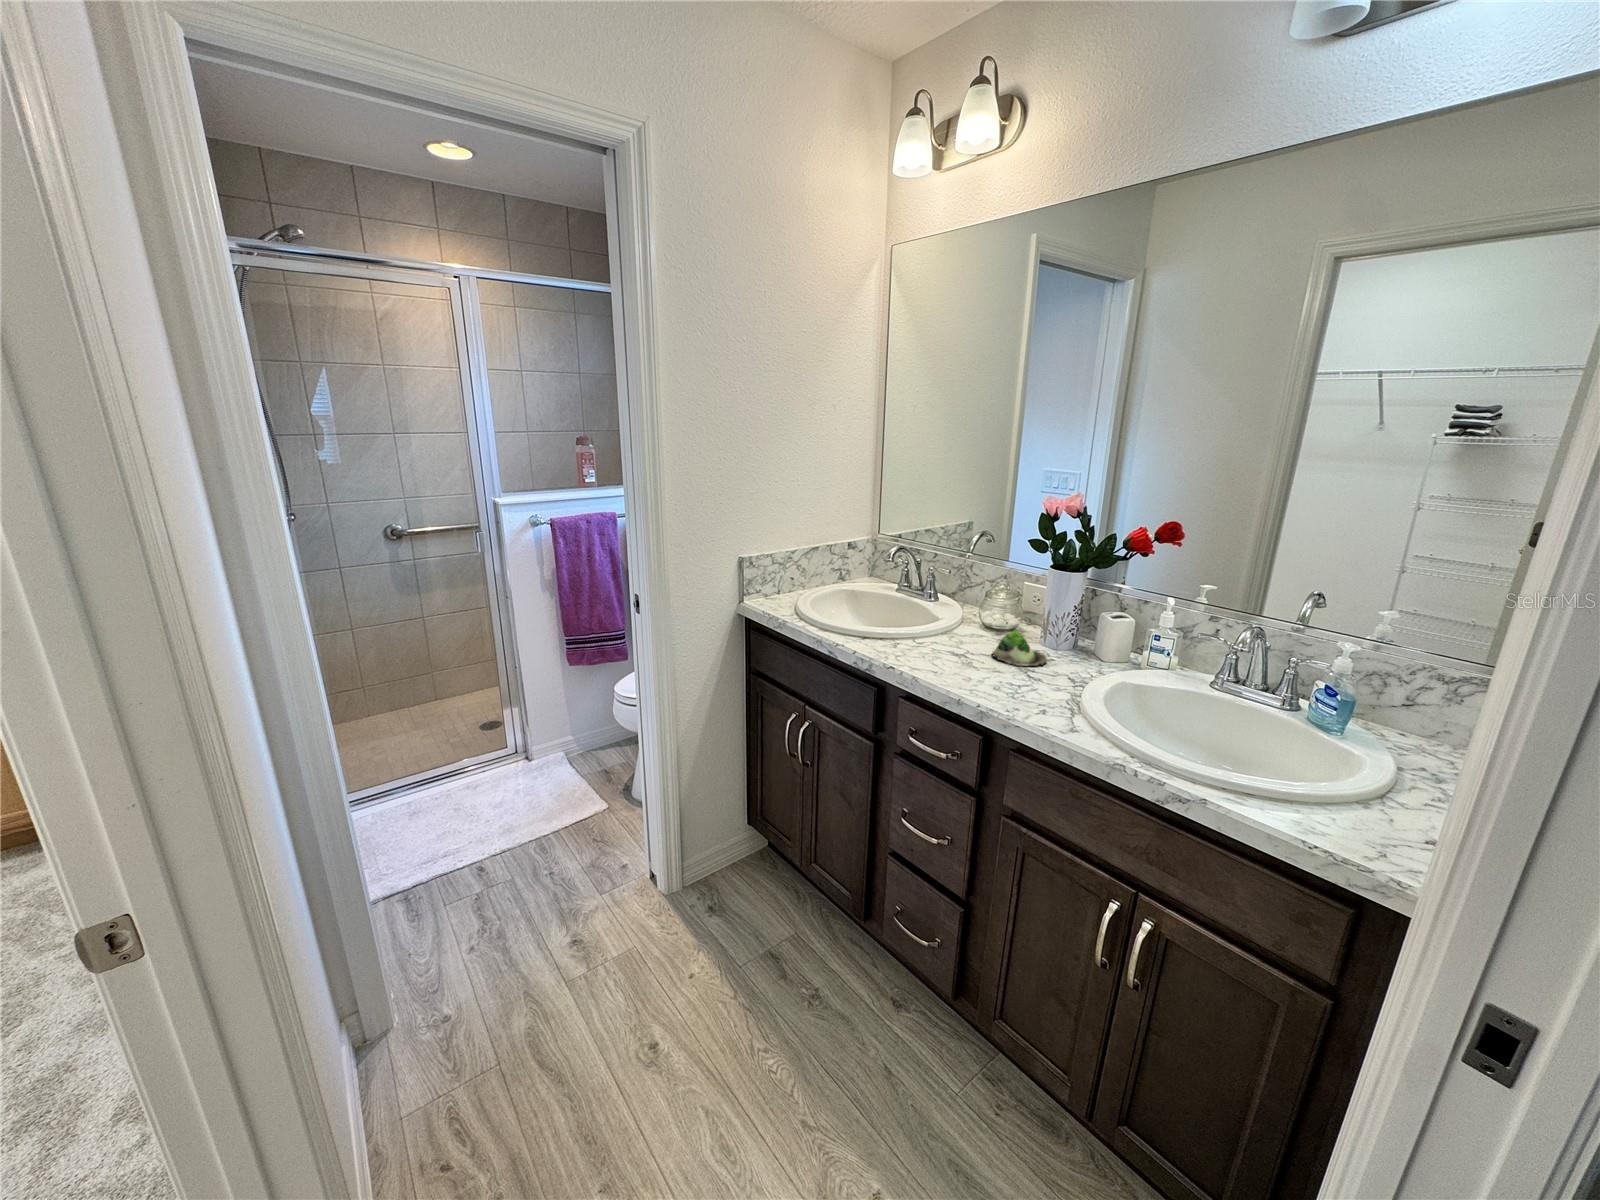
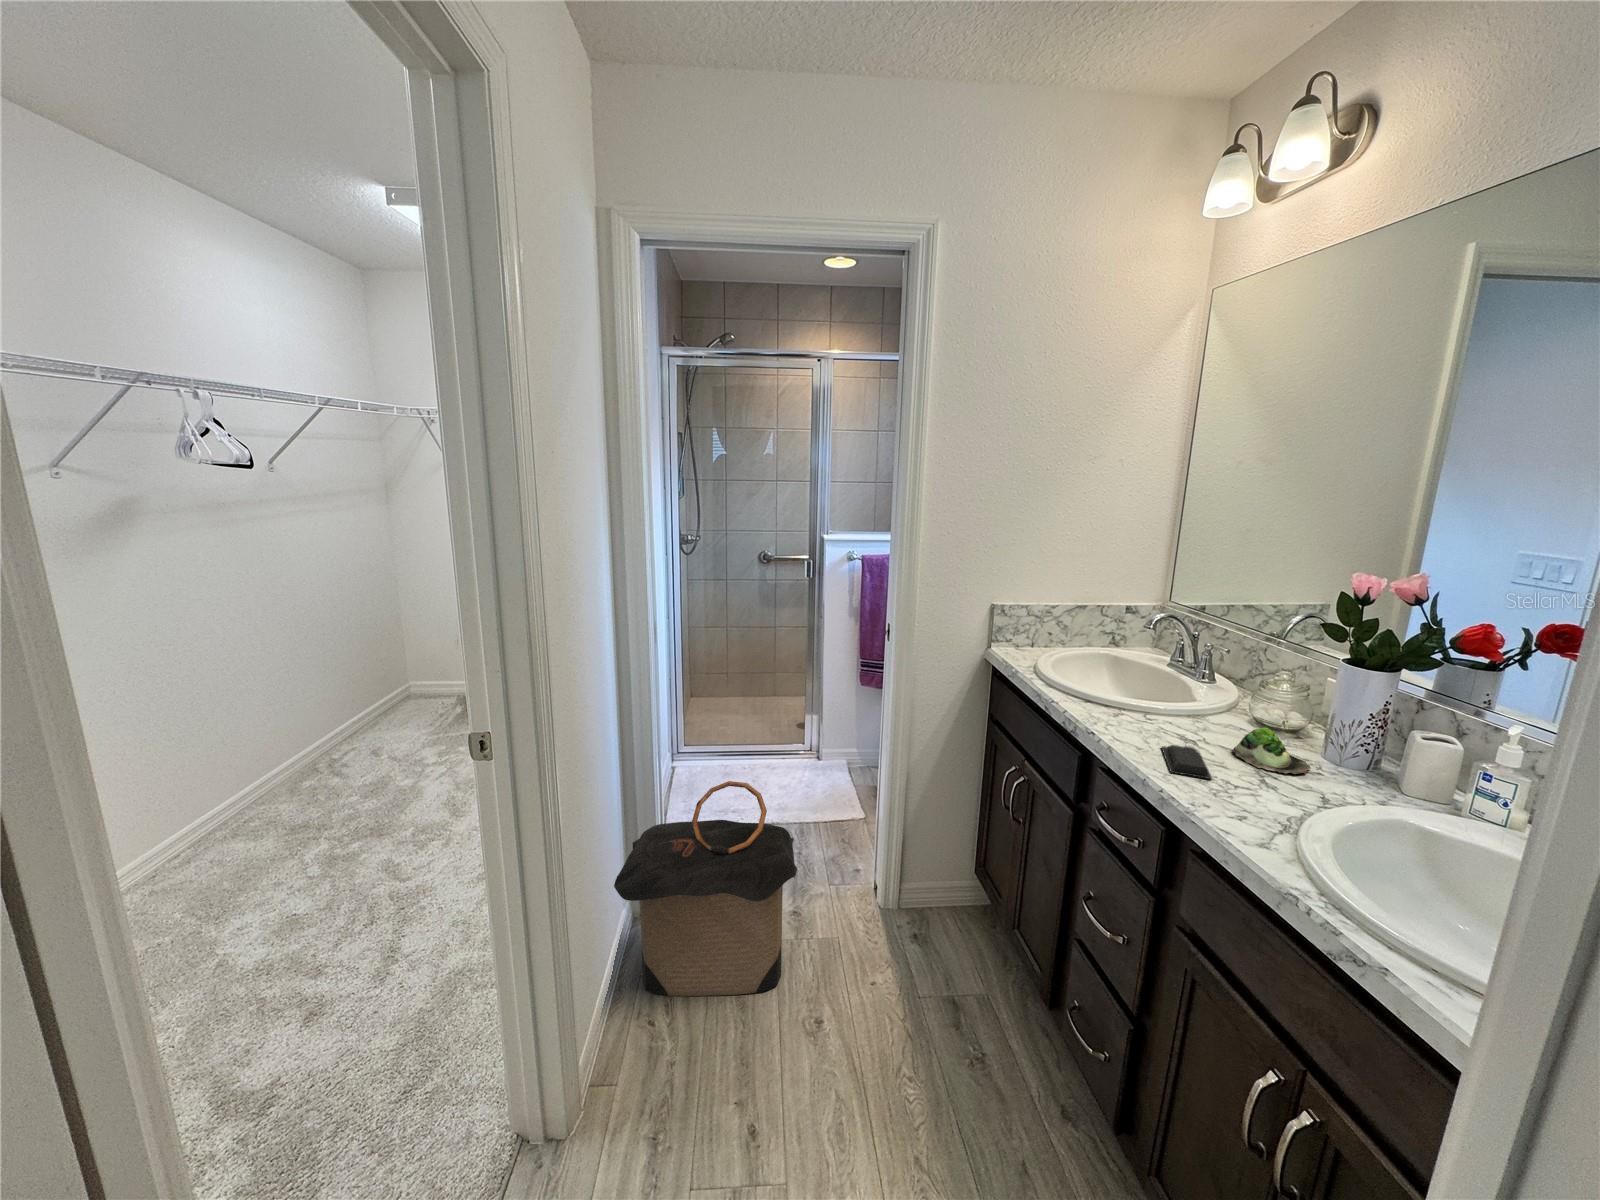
soap bar: none [947,661,1001,688] -> present [1161,745,1212,779]
laundry hamper: none [351,821,602,1129] -> present [614,781,797,997]

